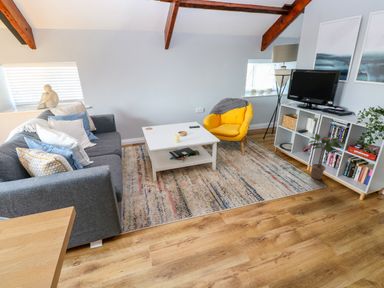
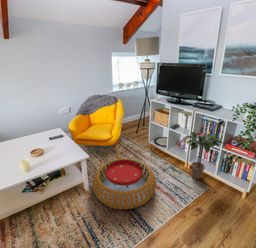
pouf: none [219,151,274,186] -> present [92,159,156,209]

